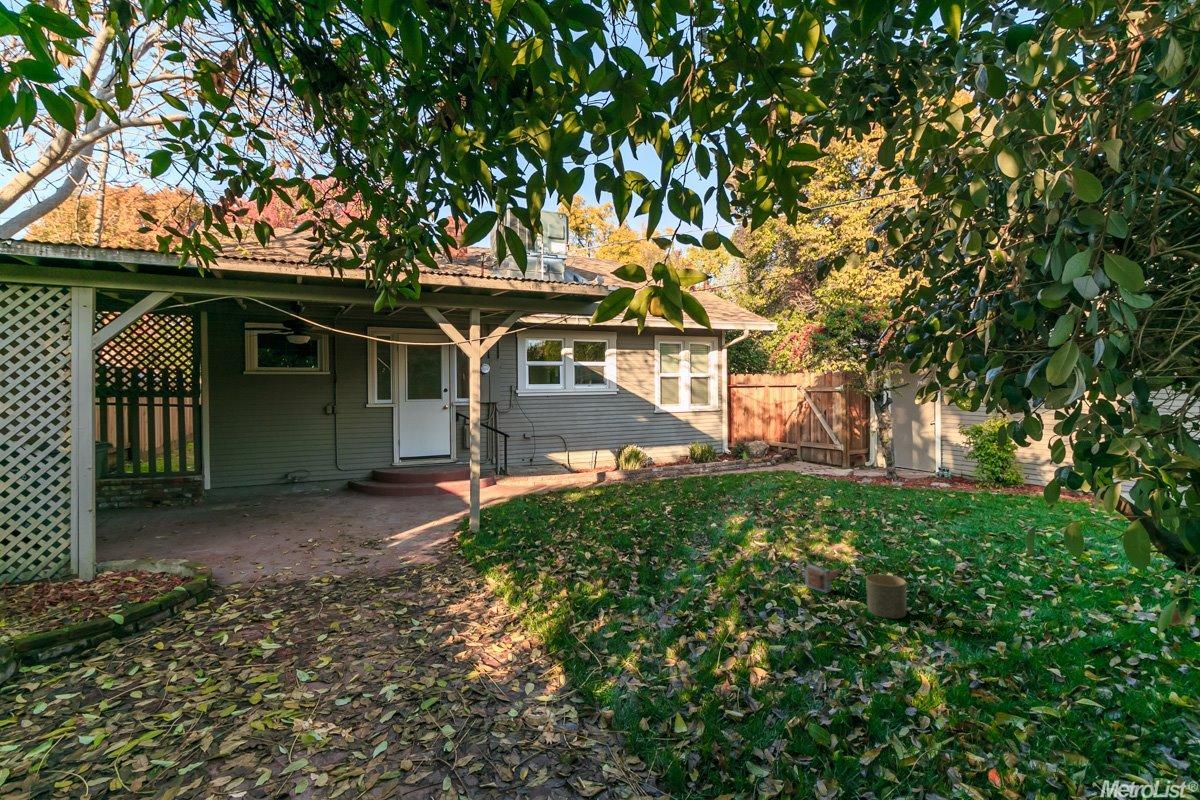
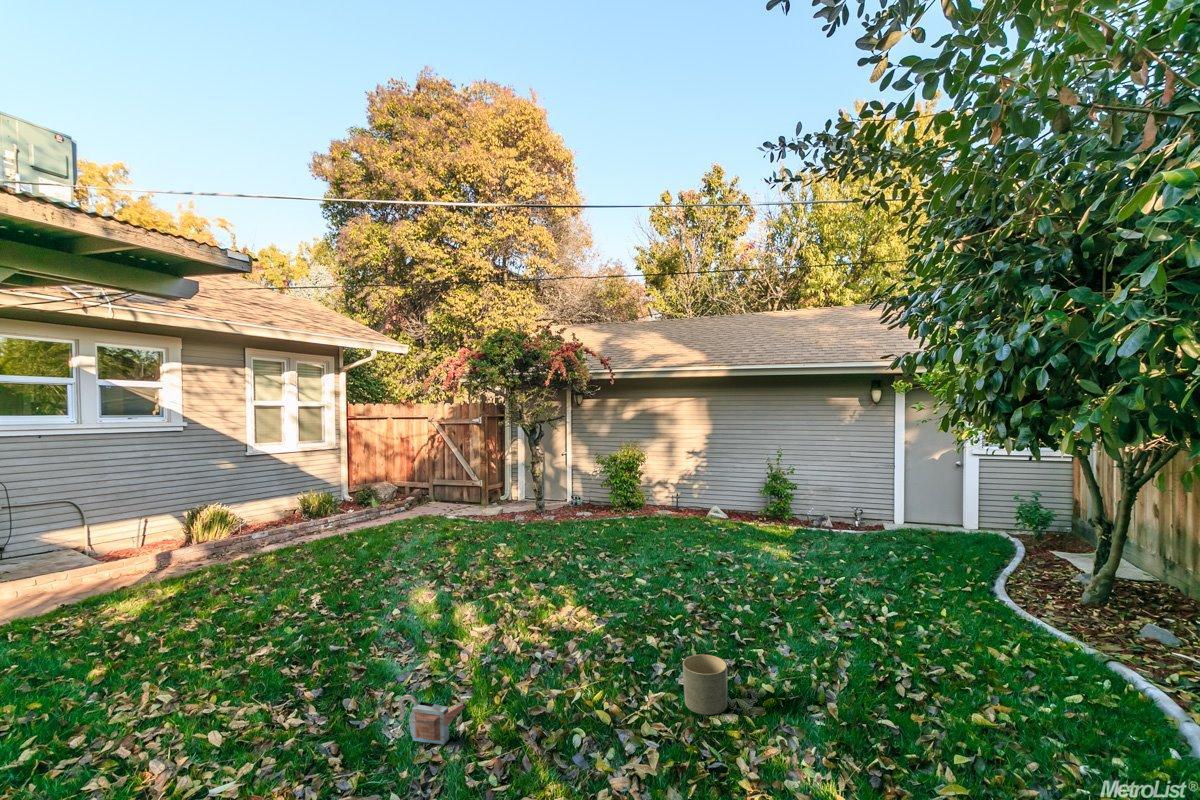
watering can: present [798,558,842,593] -> present [398,695,466,745]

